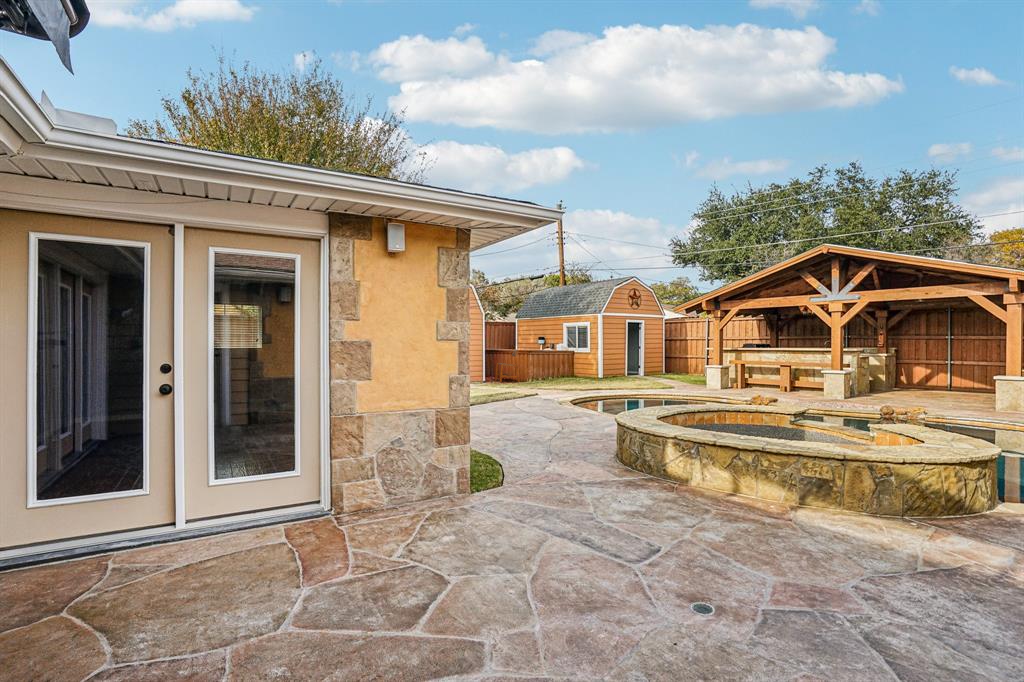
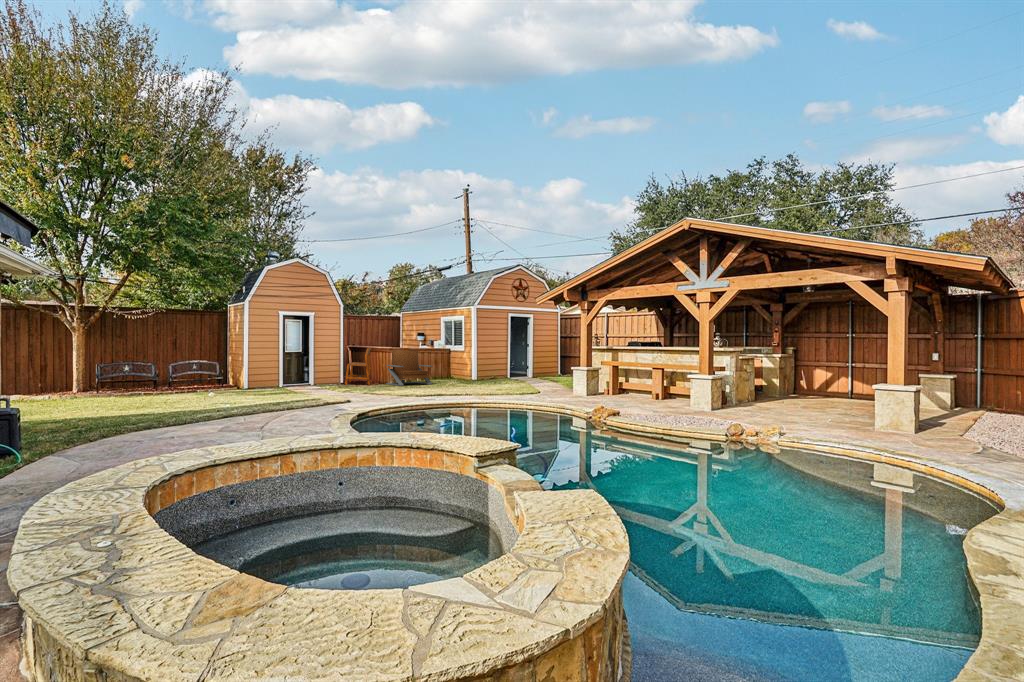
lounge chair: none [530,353,570,383] -> present [386,351,432,386]

